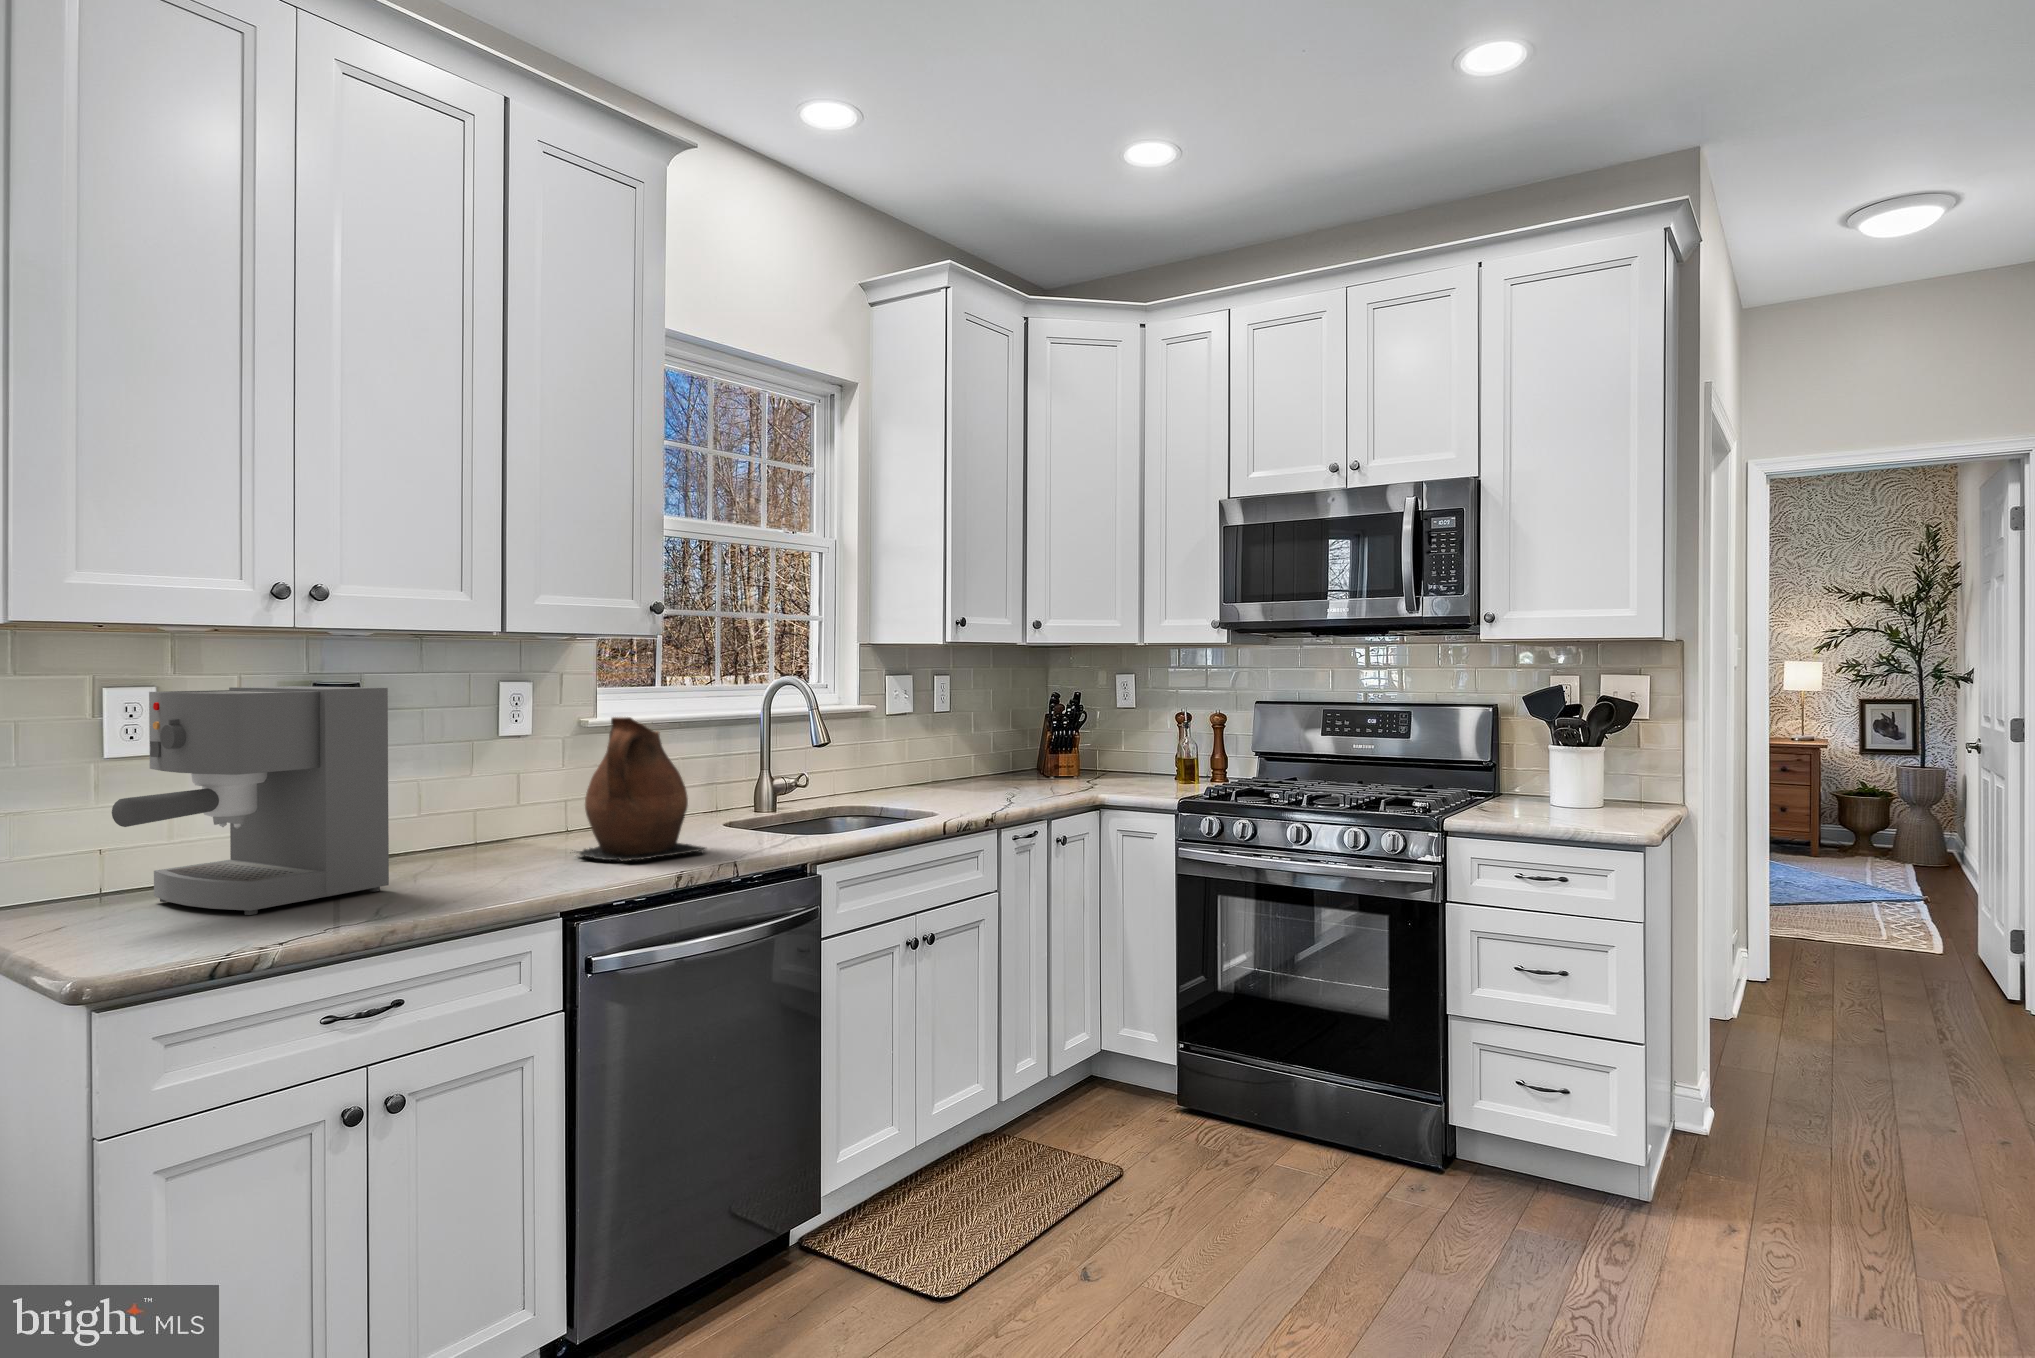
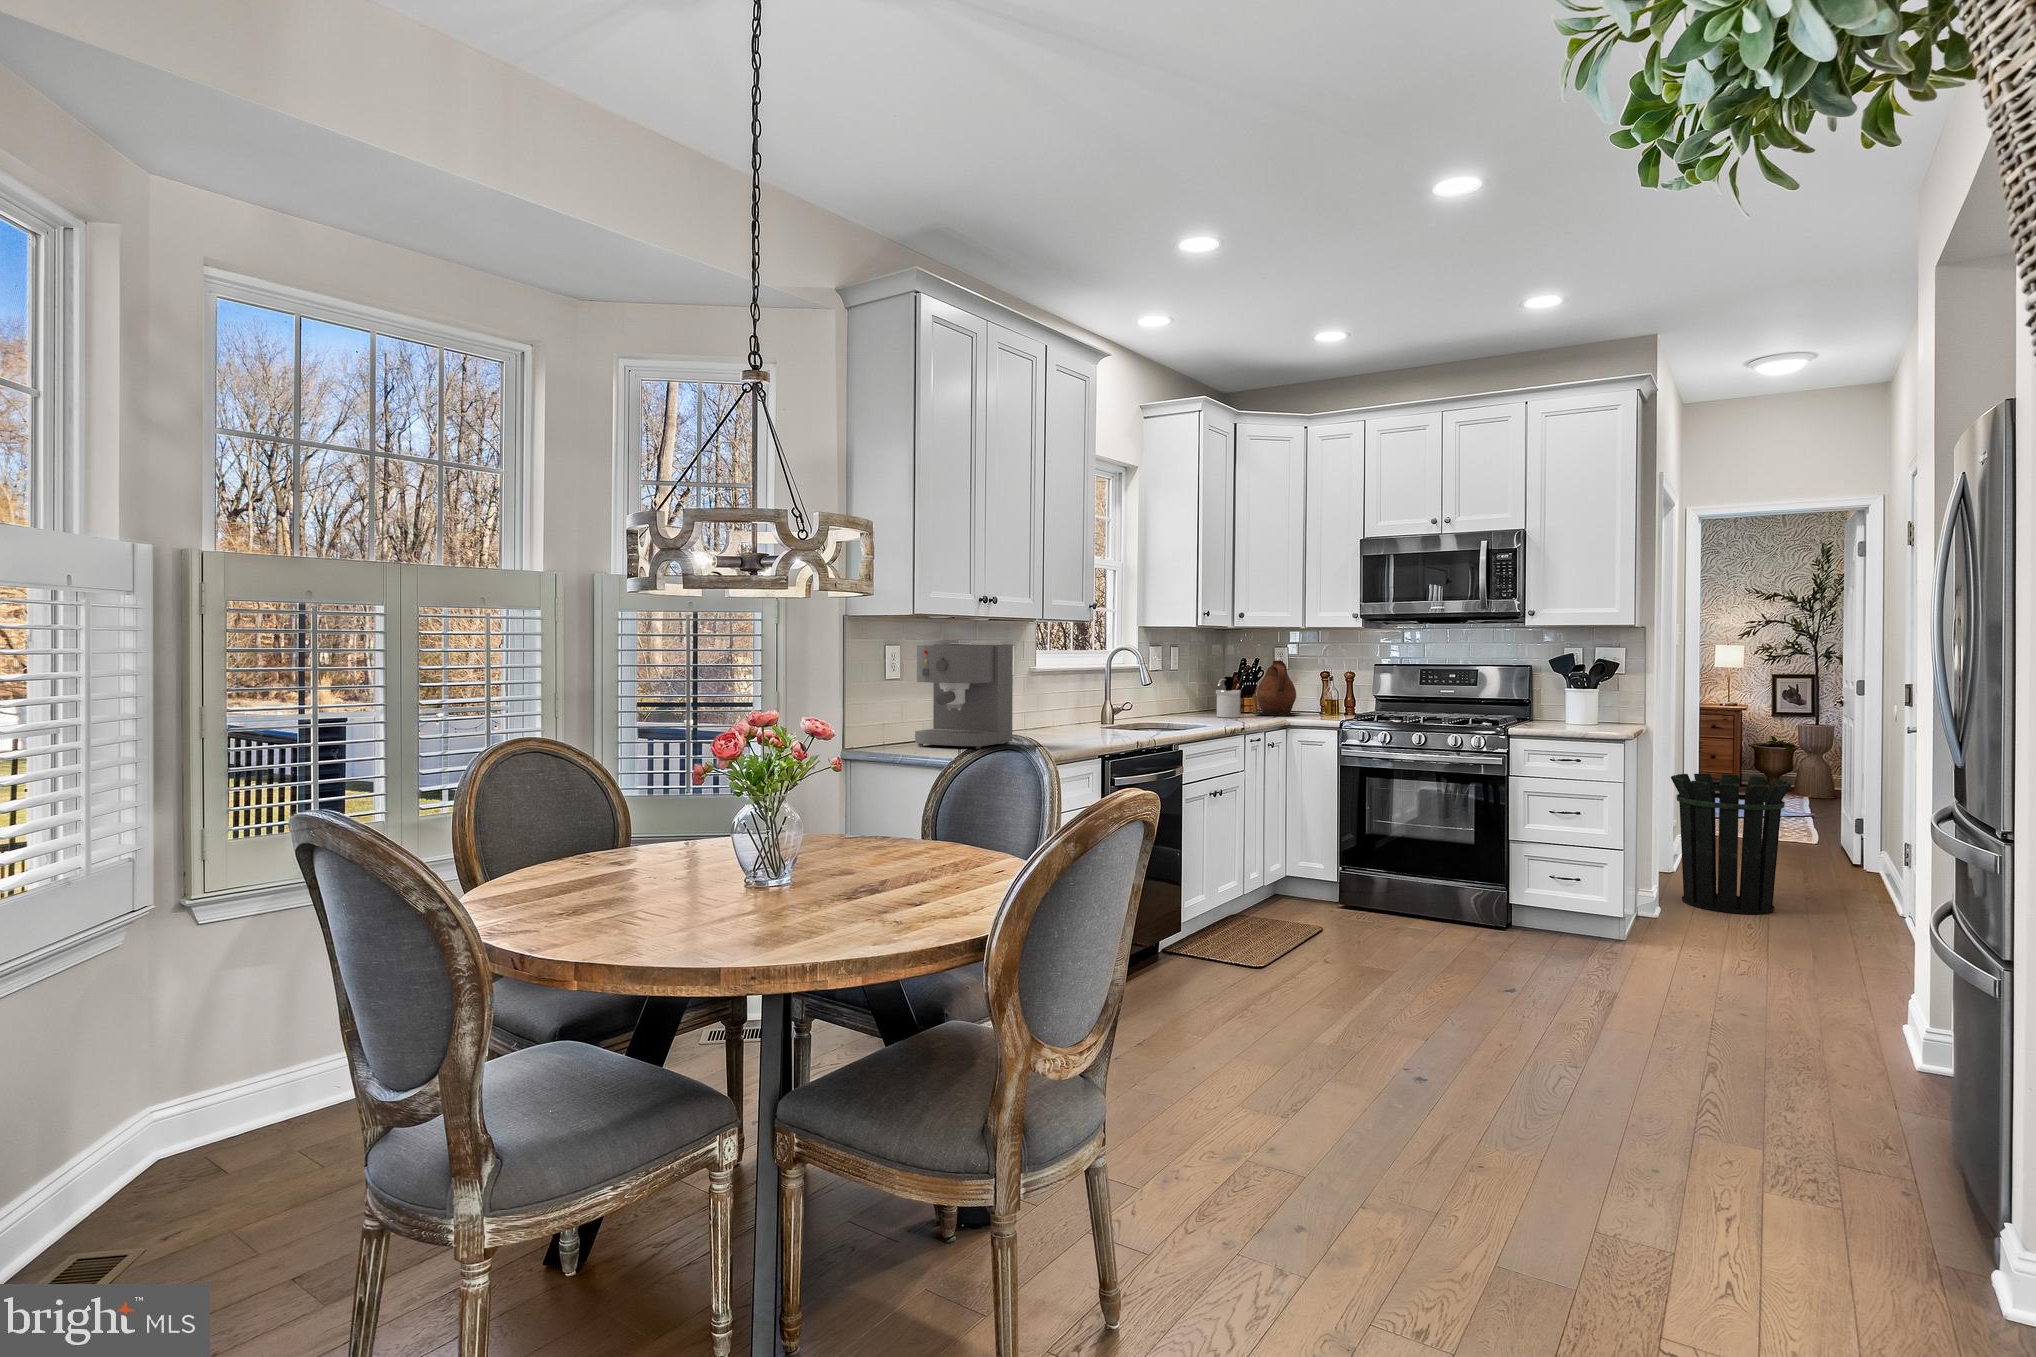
ceramic pitcher: present [577,717,706,861] -> present [1253,660,1301,715]
soap dispenser: none [989,723,1034,791] -> present [1216,677,1241,718]
waste bin: none [1727,877,1929,1123] -> present [1671,774,1792,914]

